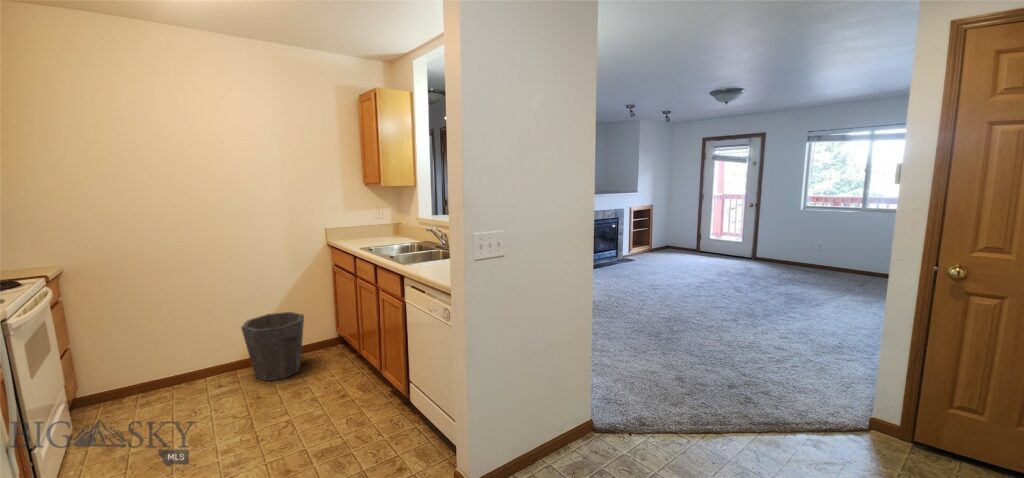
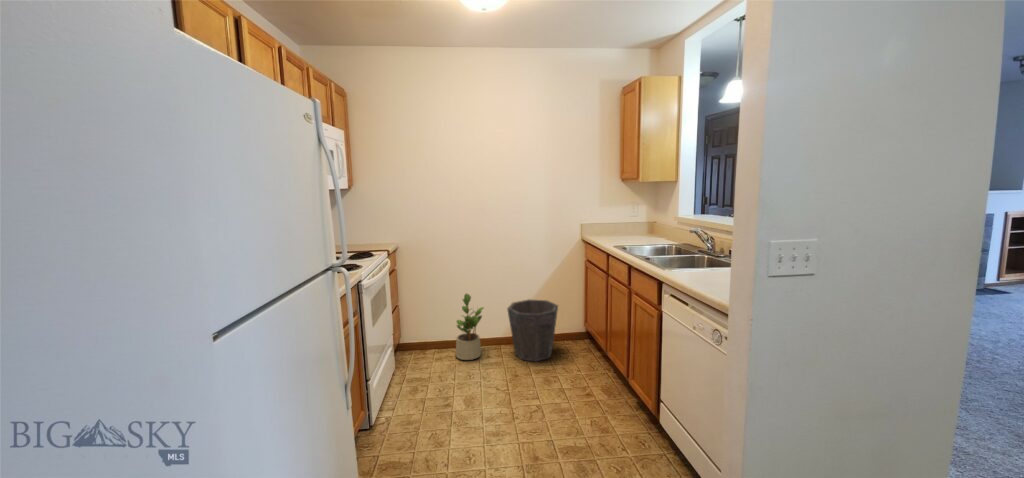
potted plant: none [170,318,210,398] -> present [456,294,483,360]

